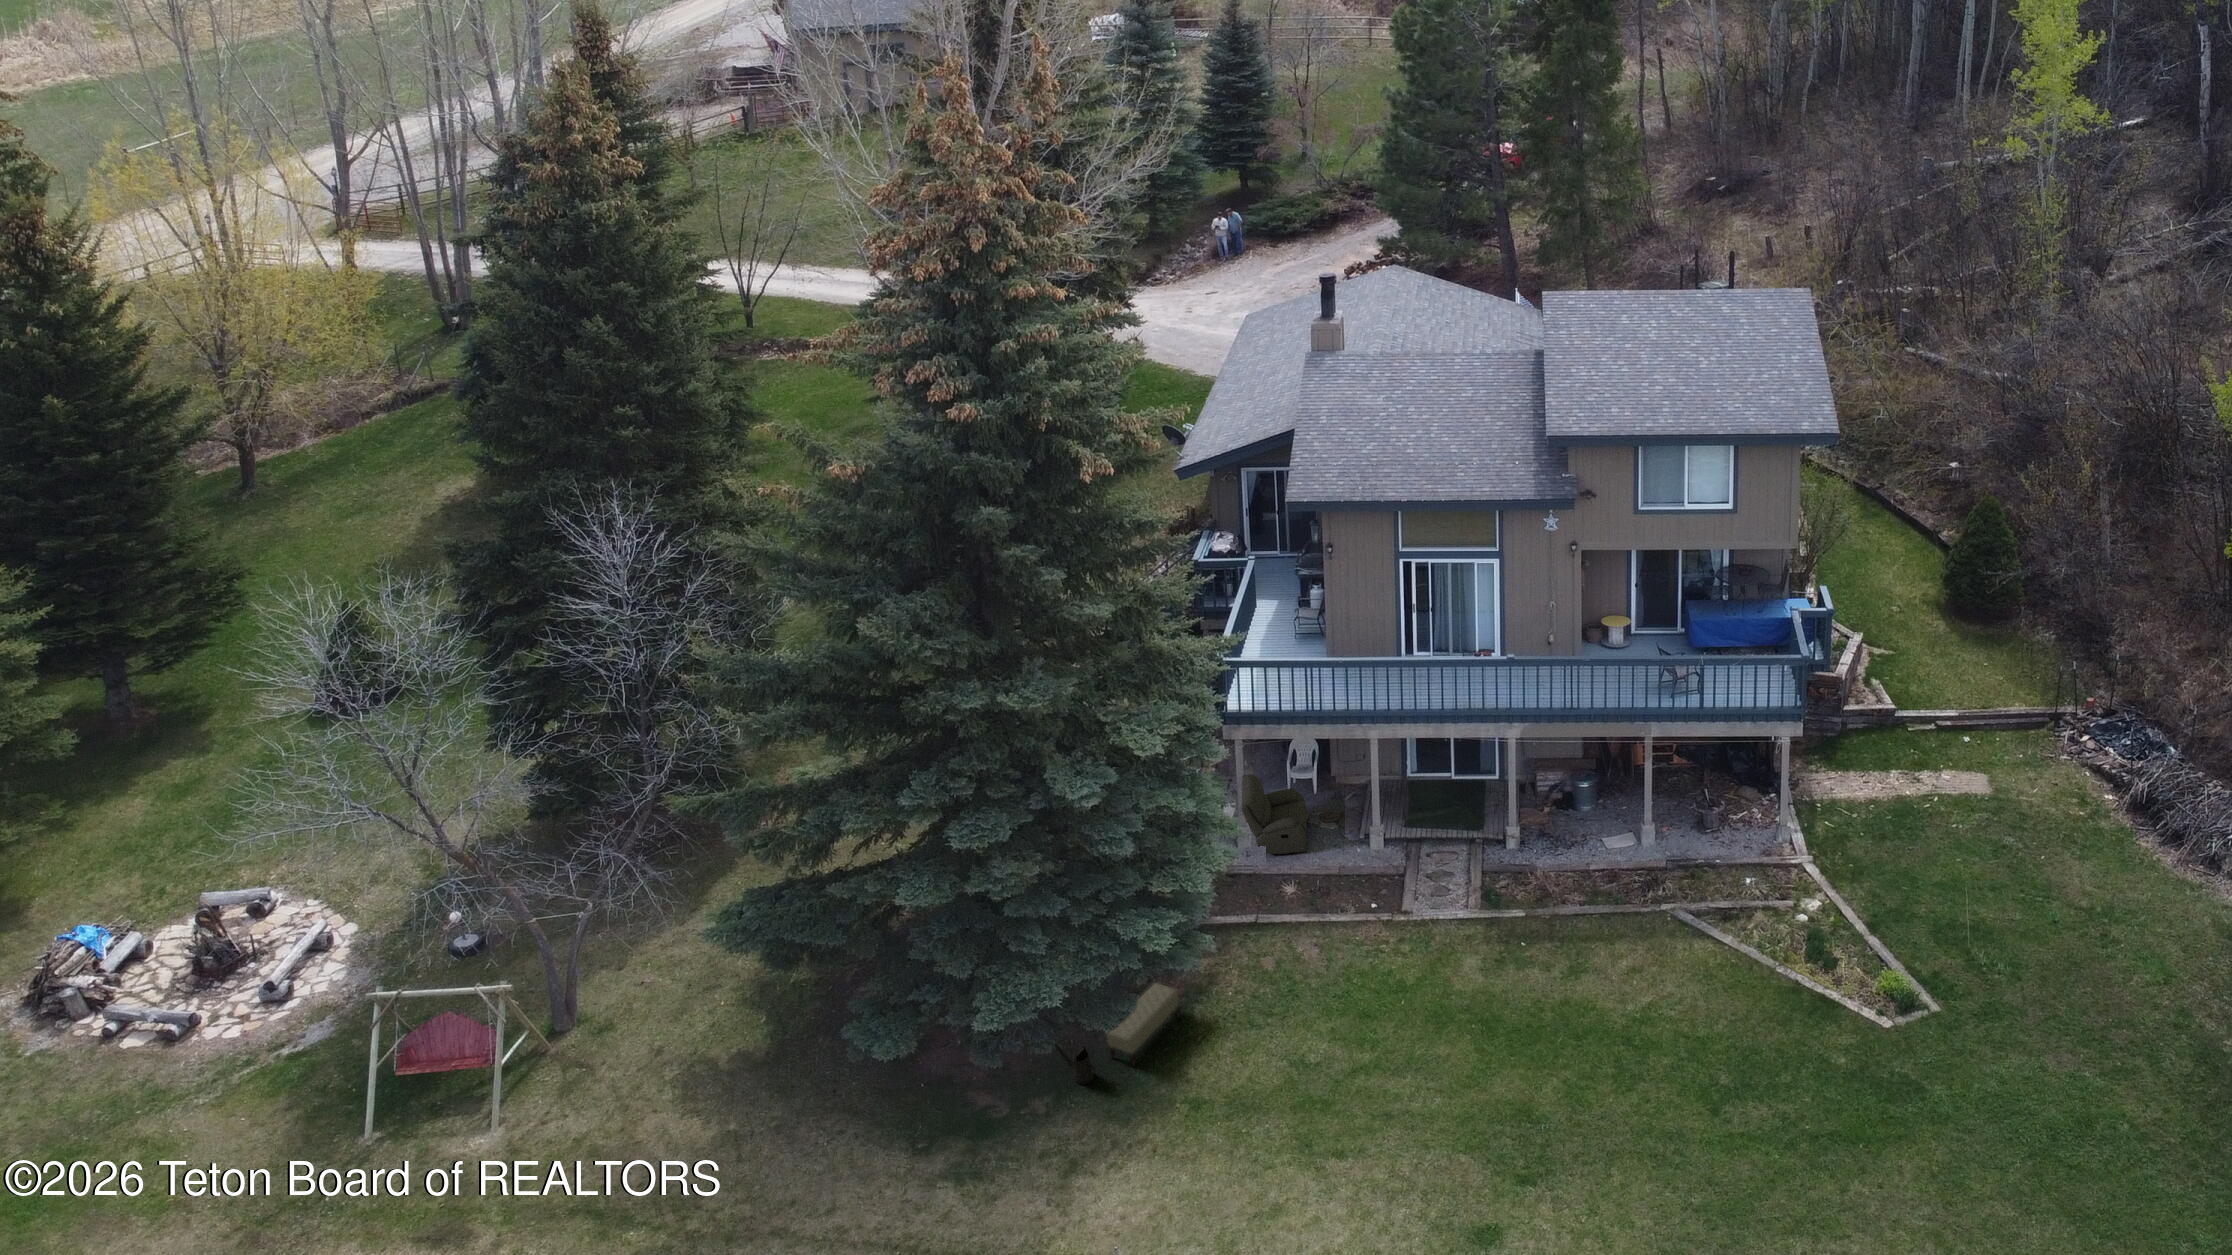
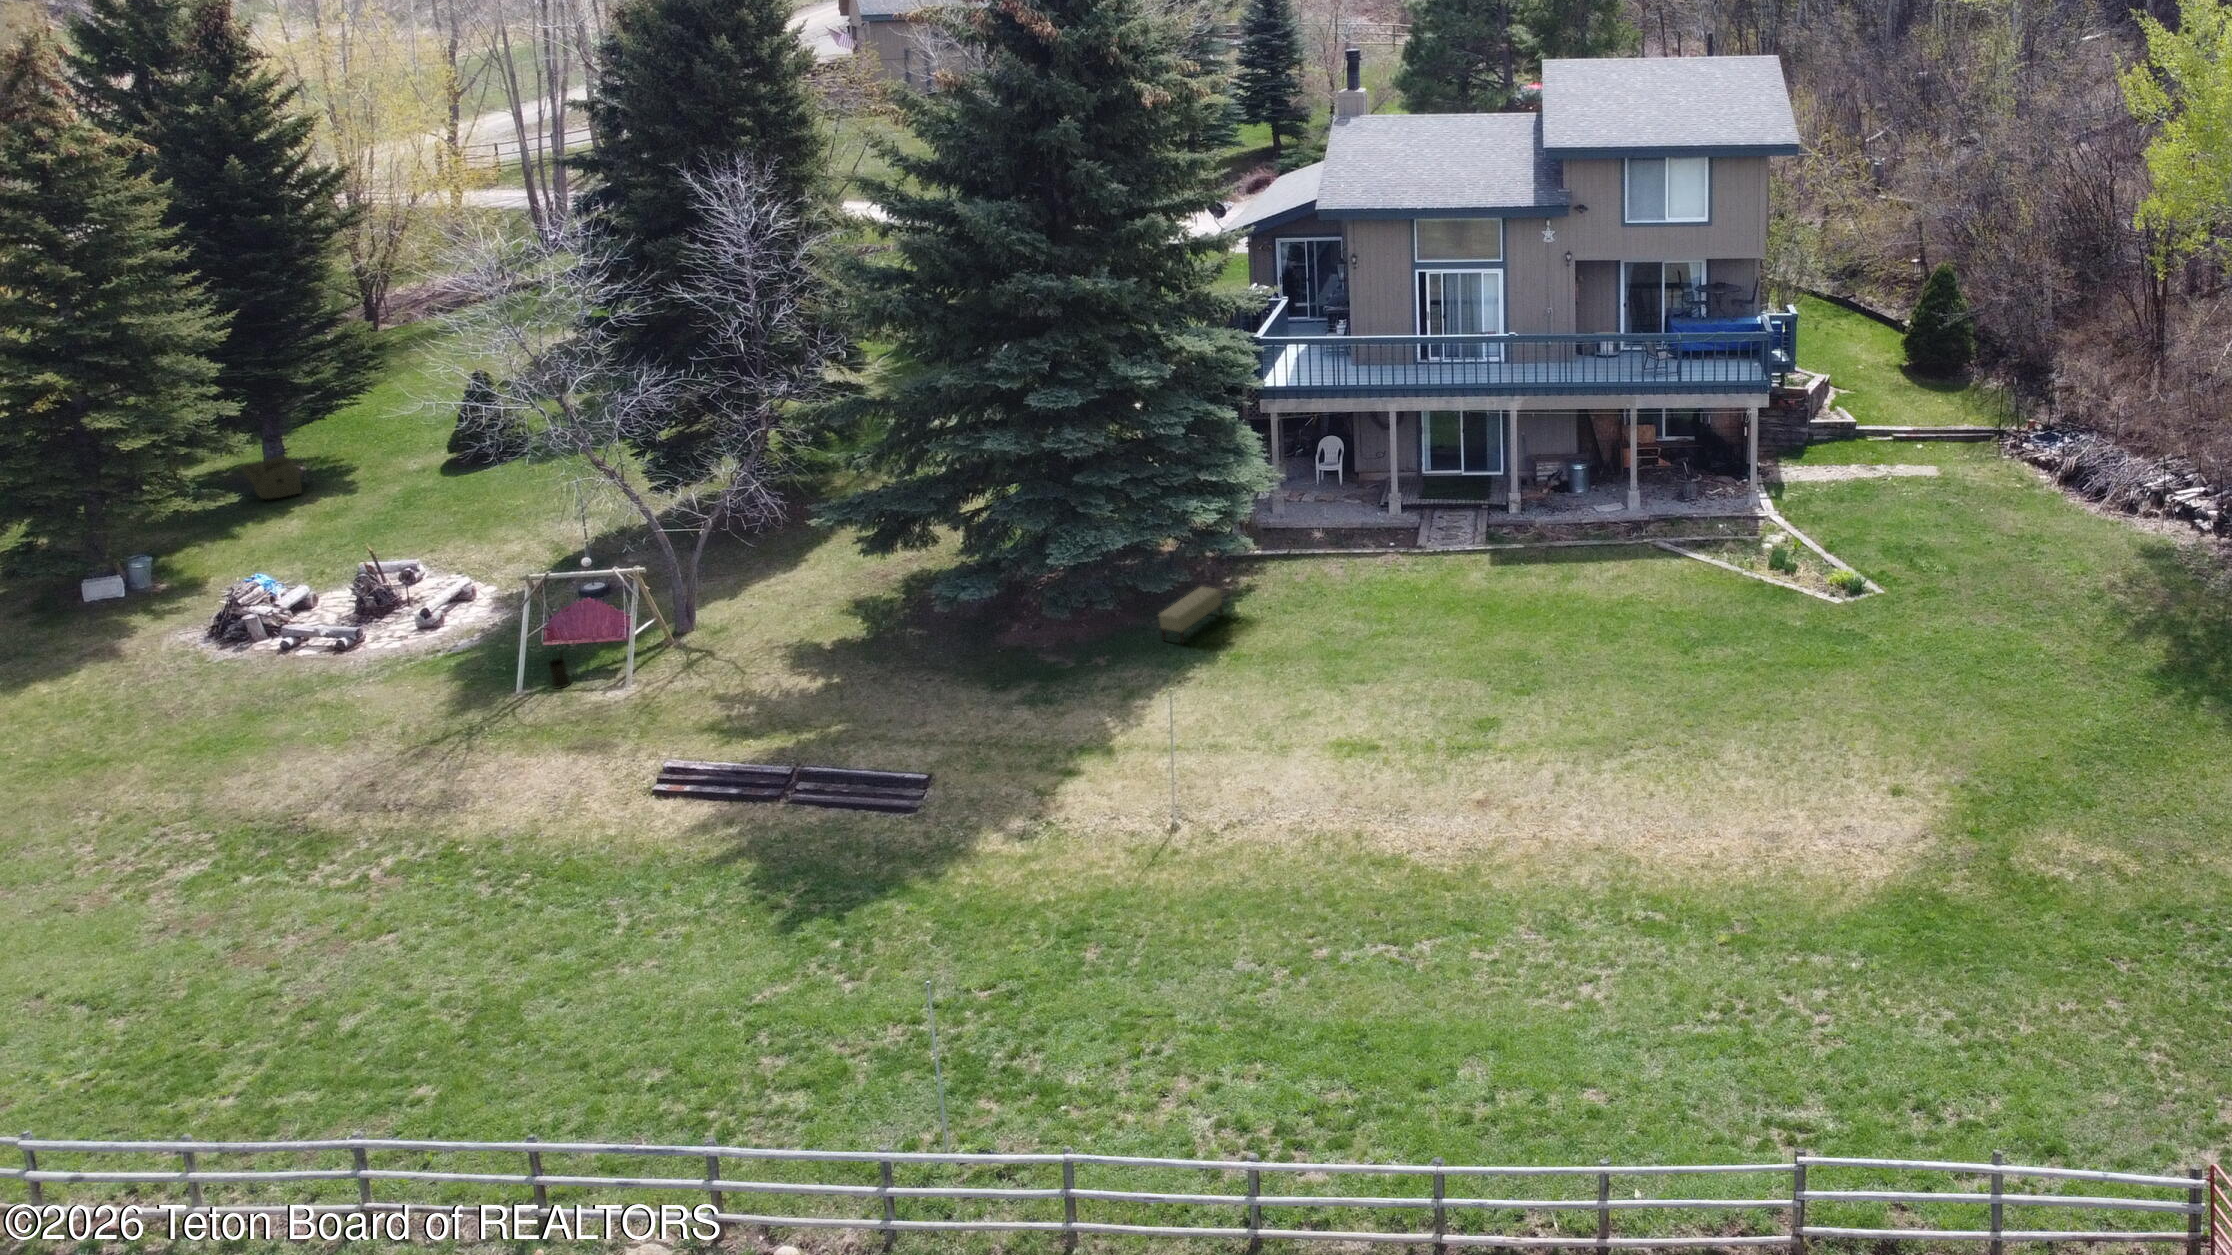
chair: present [1241,774,1307,854] -> present [240,455,302,499]
watering can: present [1054,1043,1095,1085] -> present [549,652,571,689]

